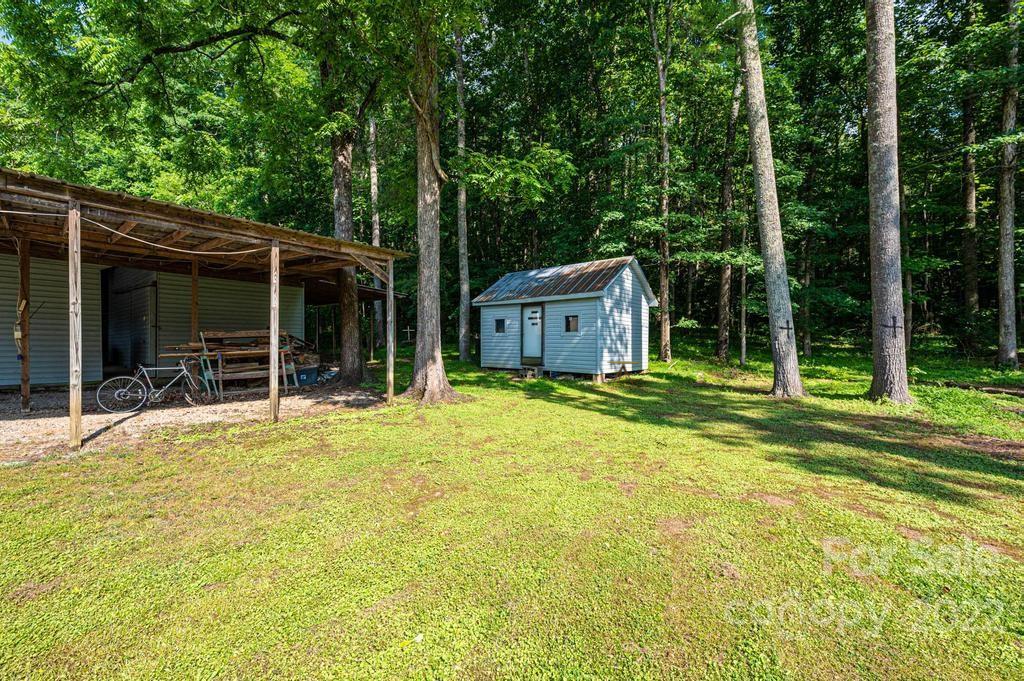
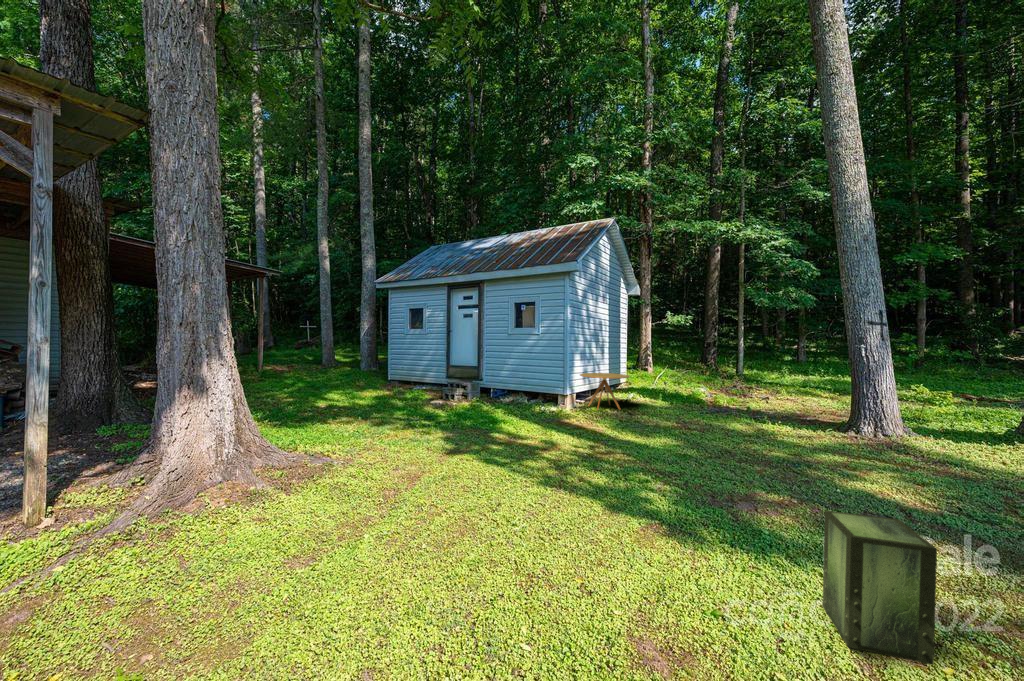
storage box: none [657,399,682,440] -> present [822,511,937,665]

